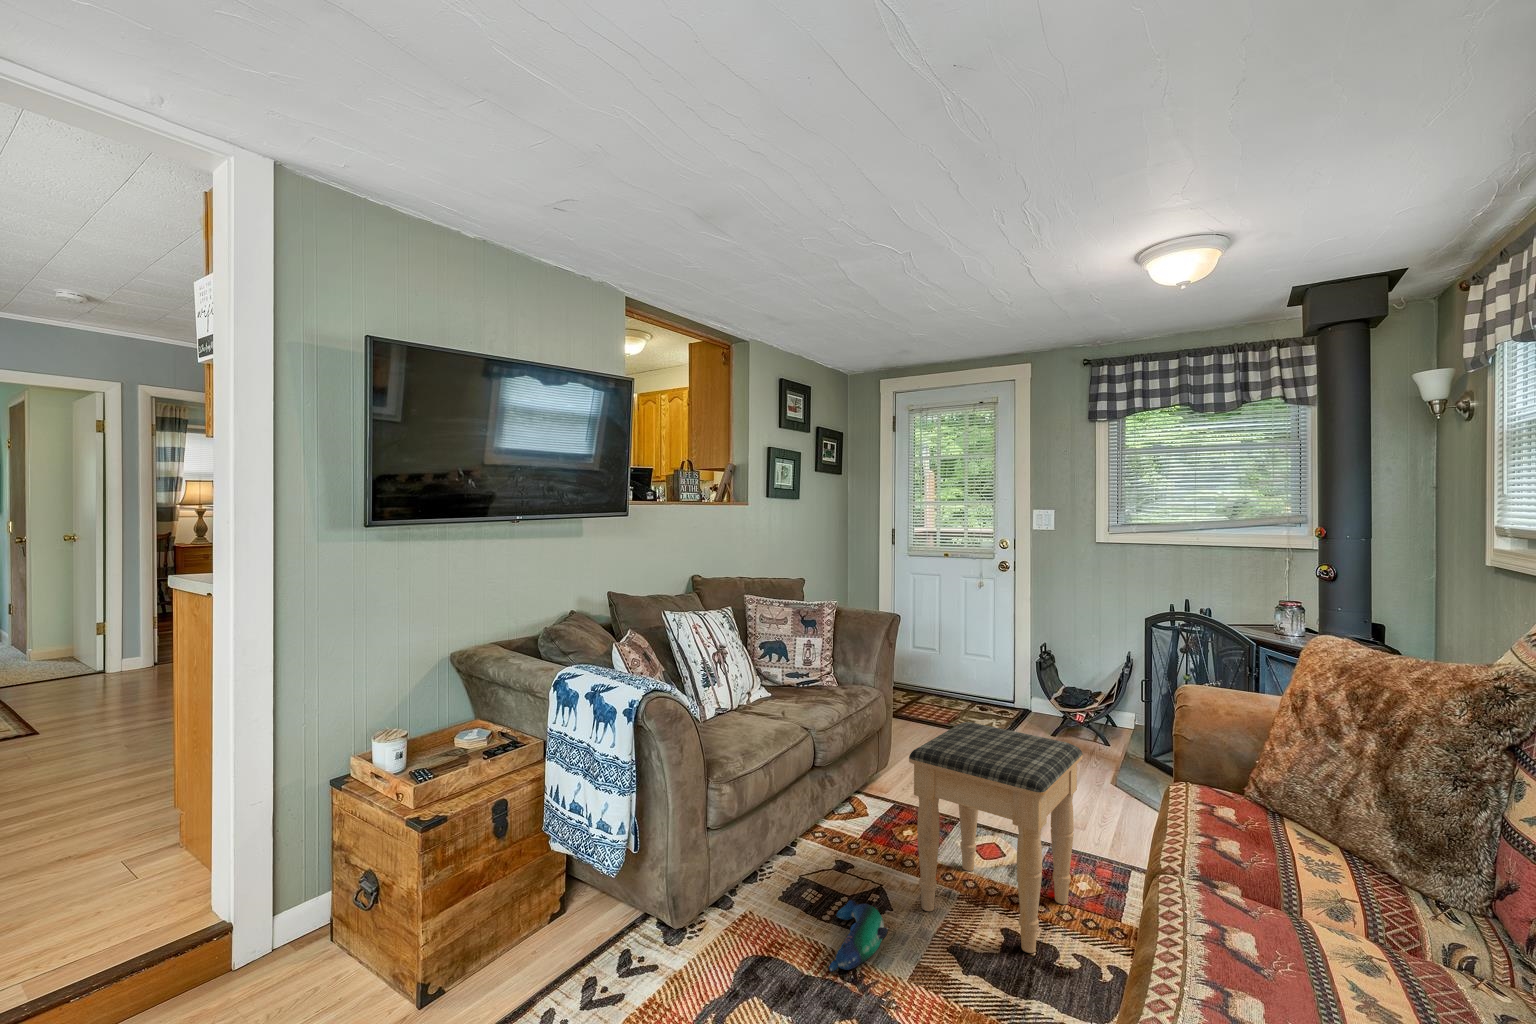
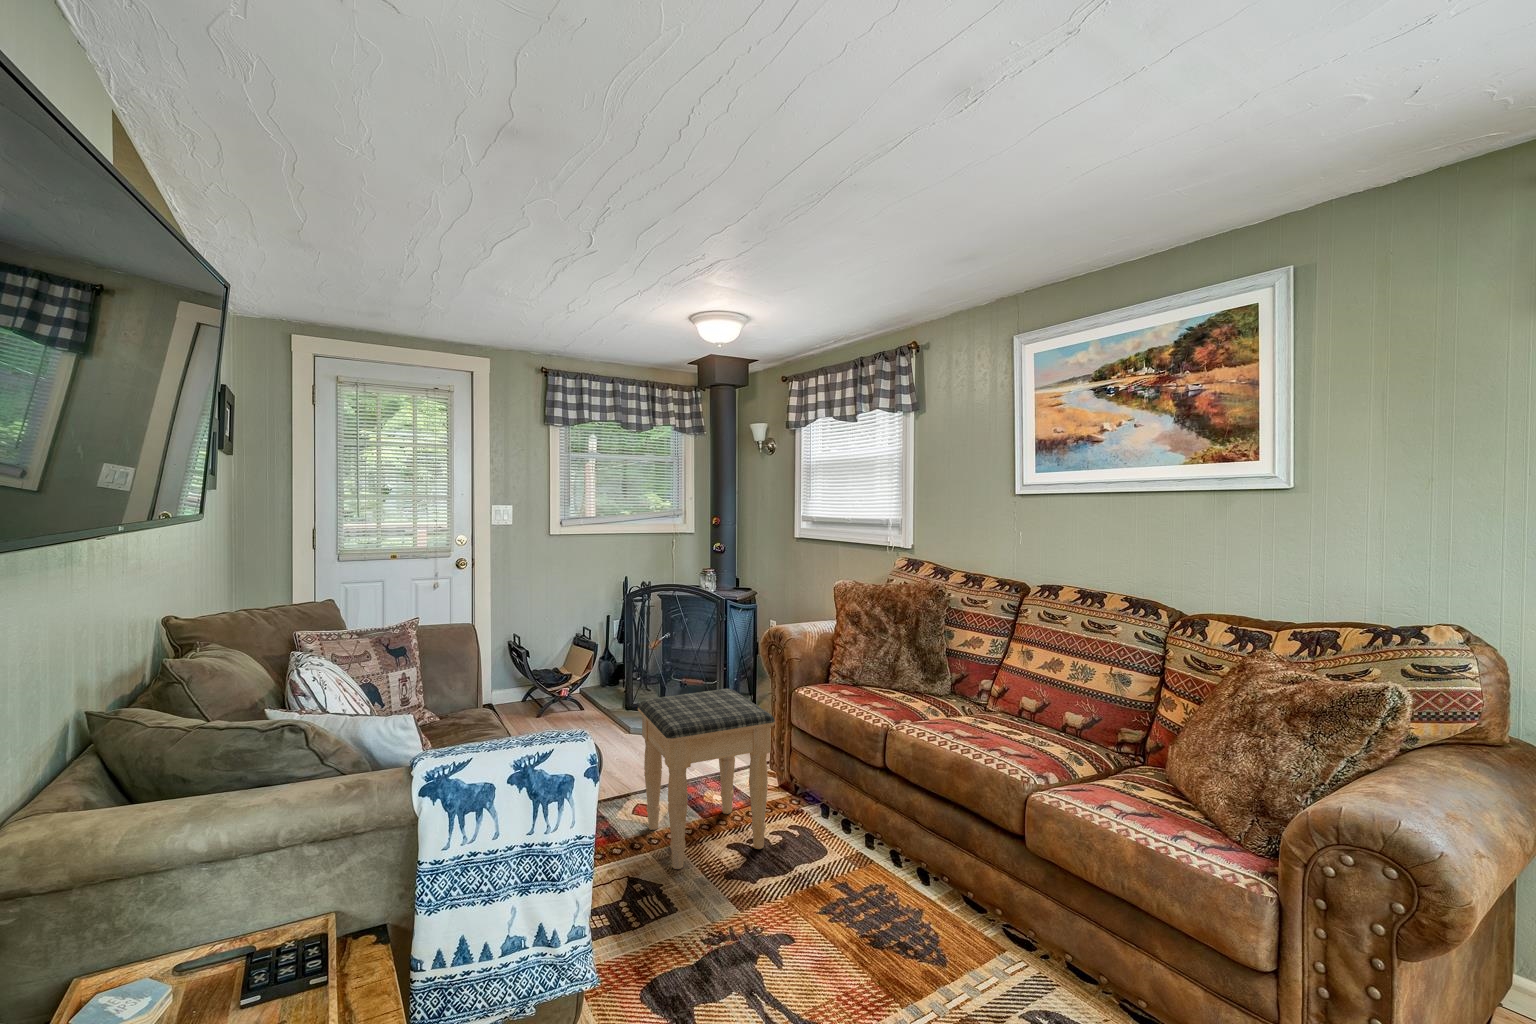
plush toy: present [829,900,888,972] -> none [640,880,716,946]

